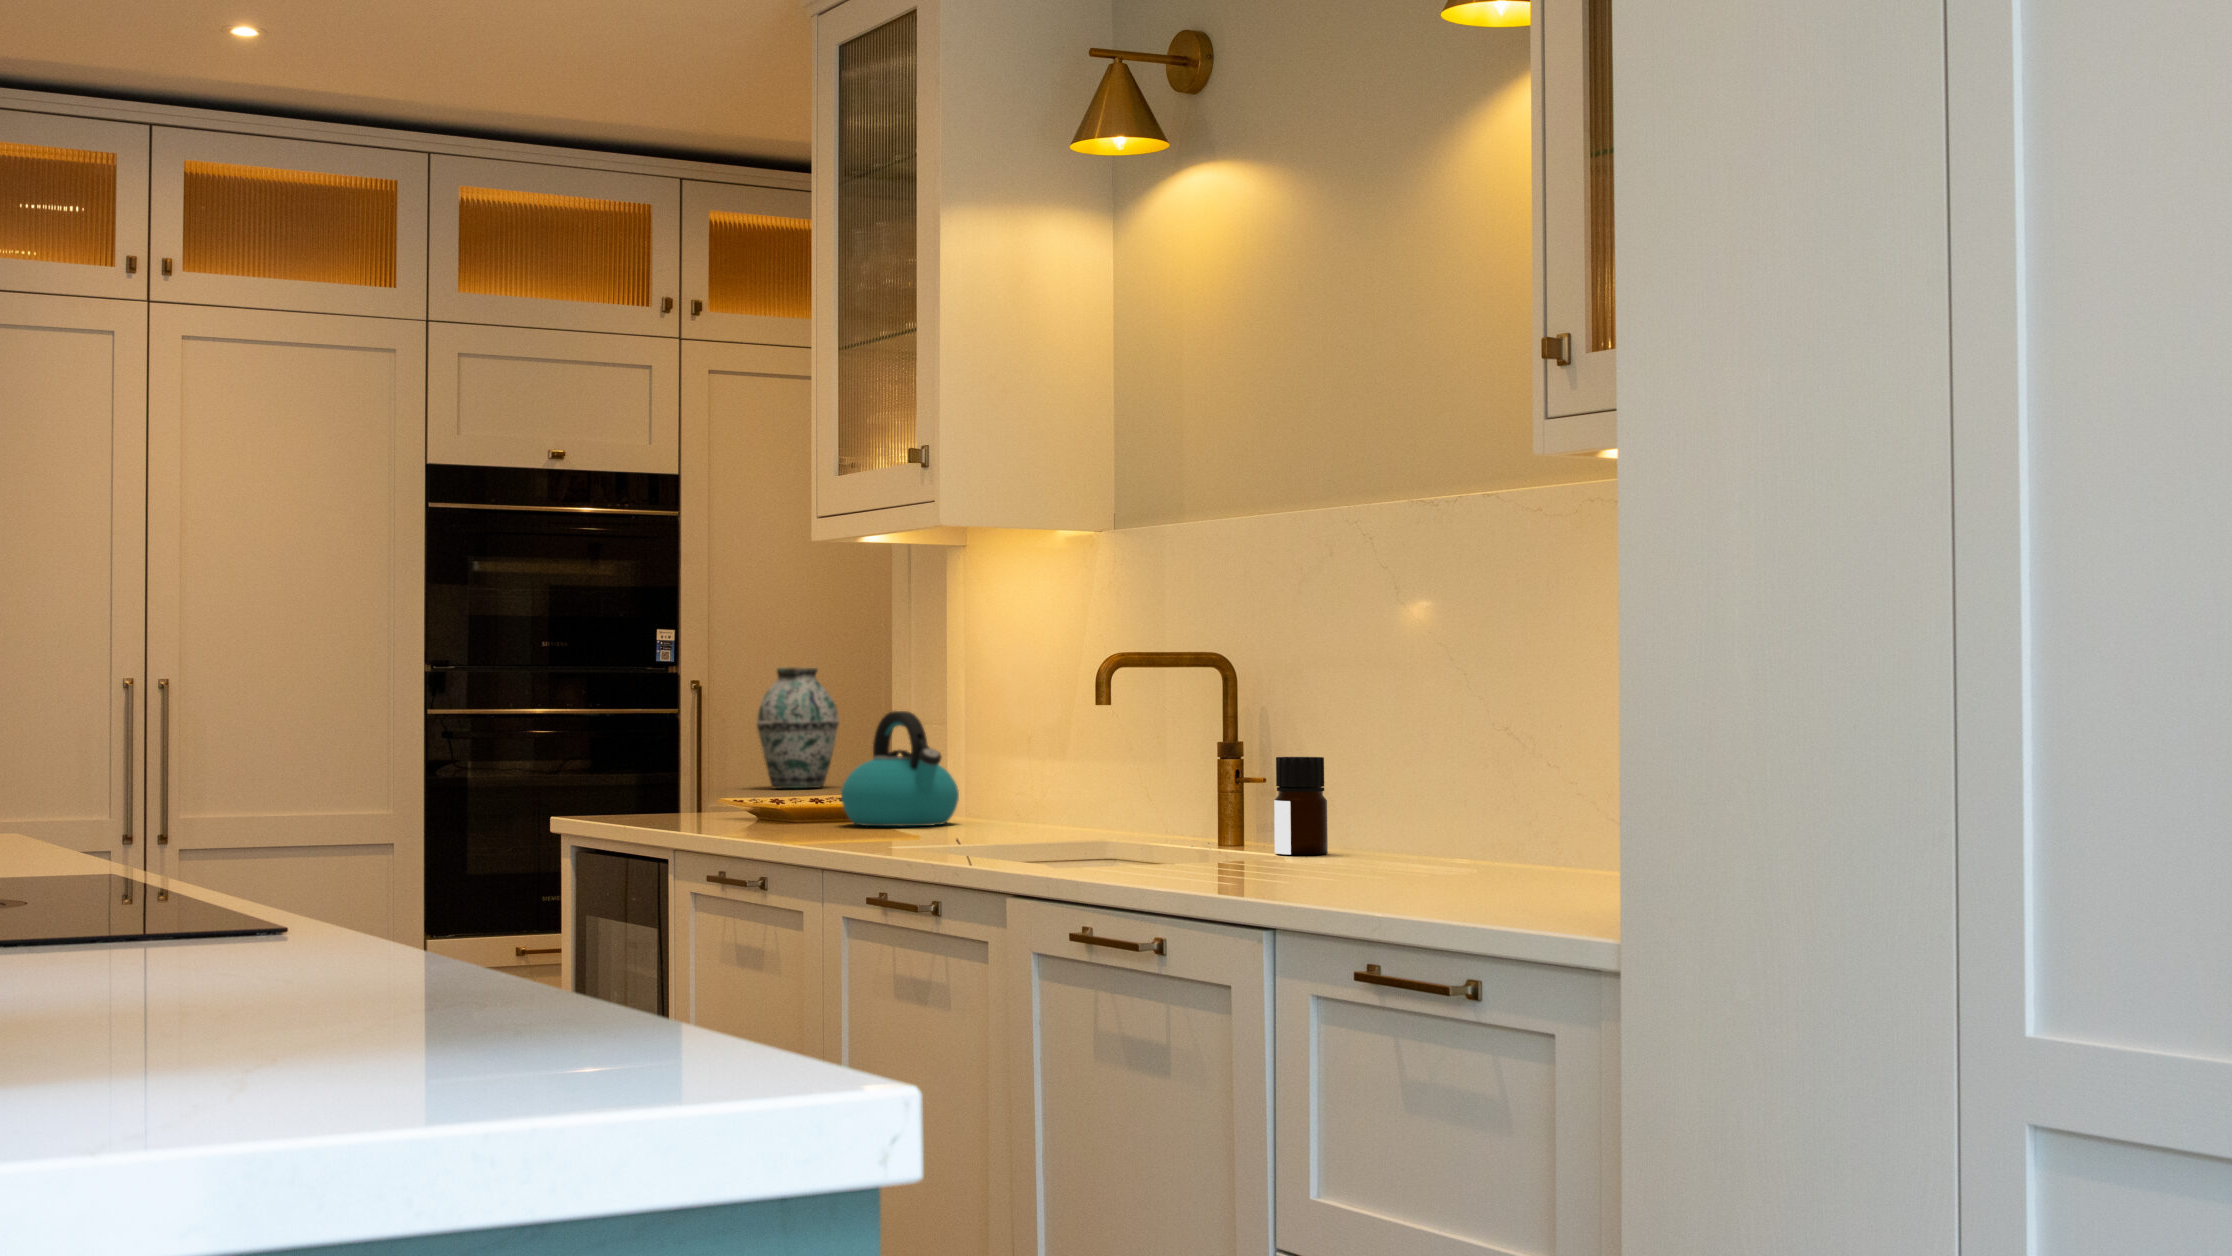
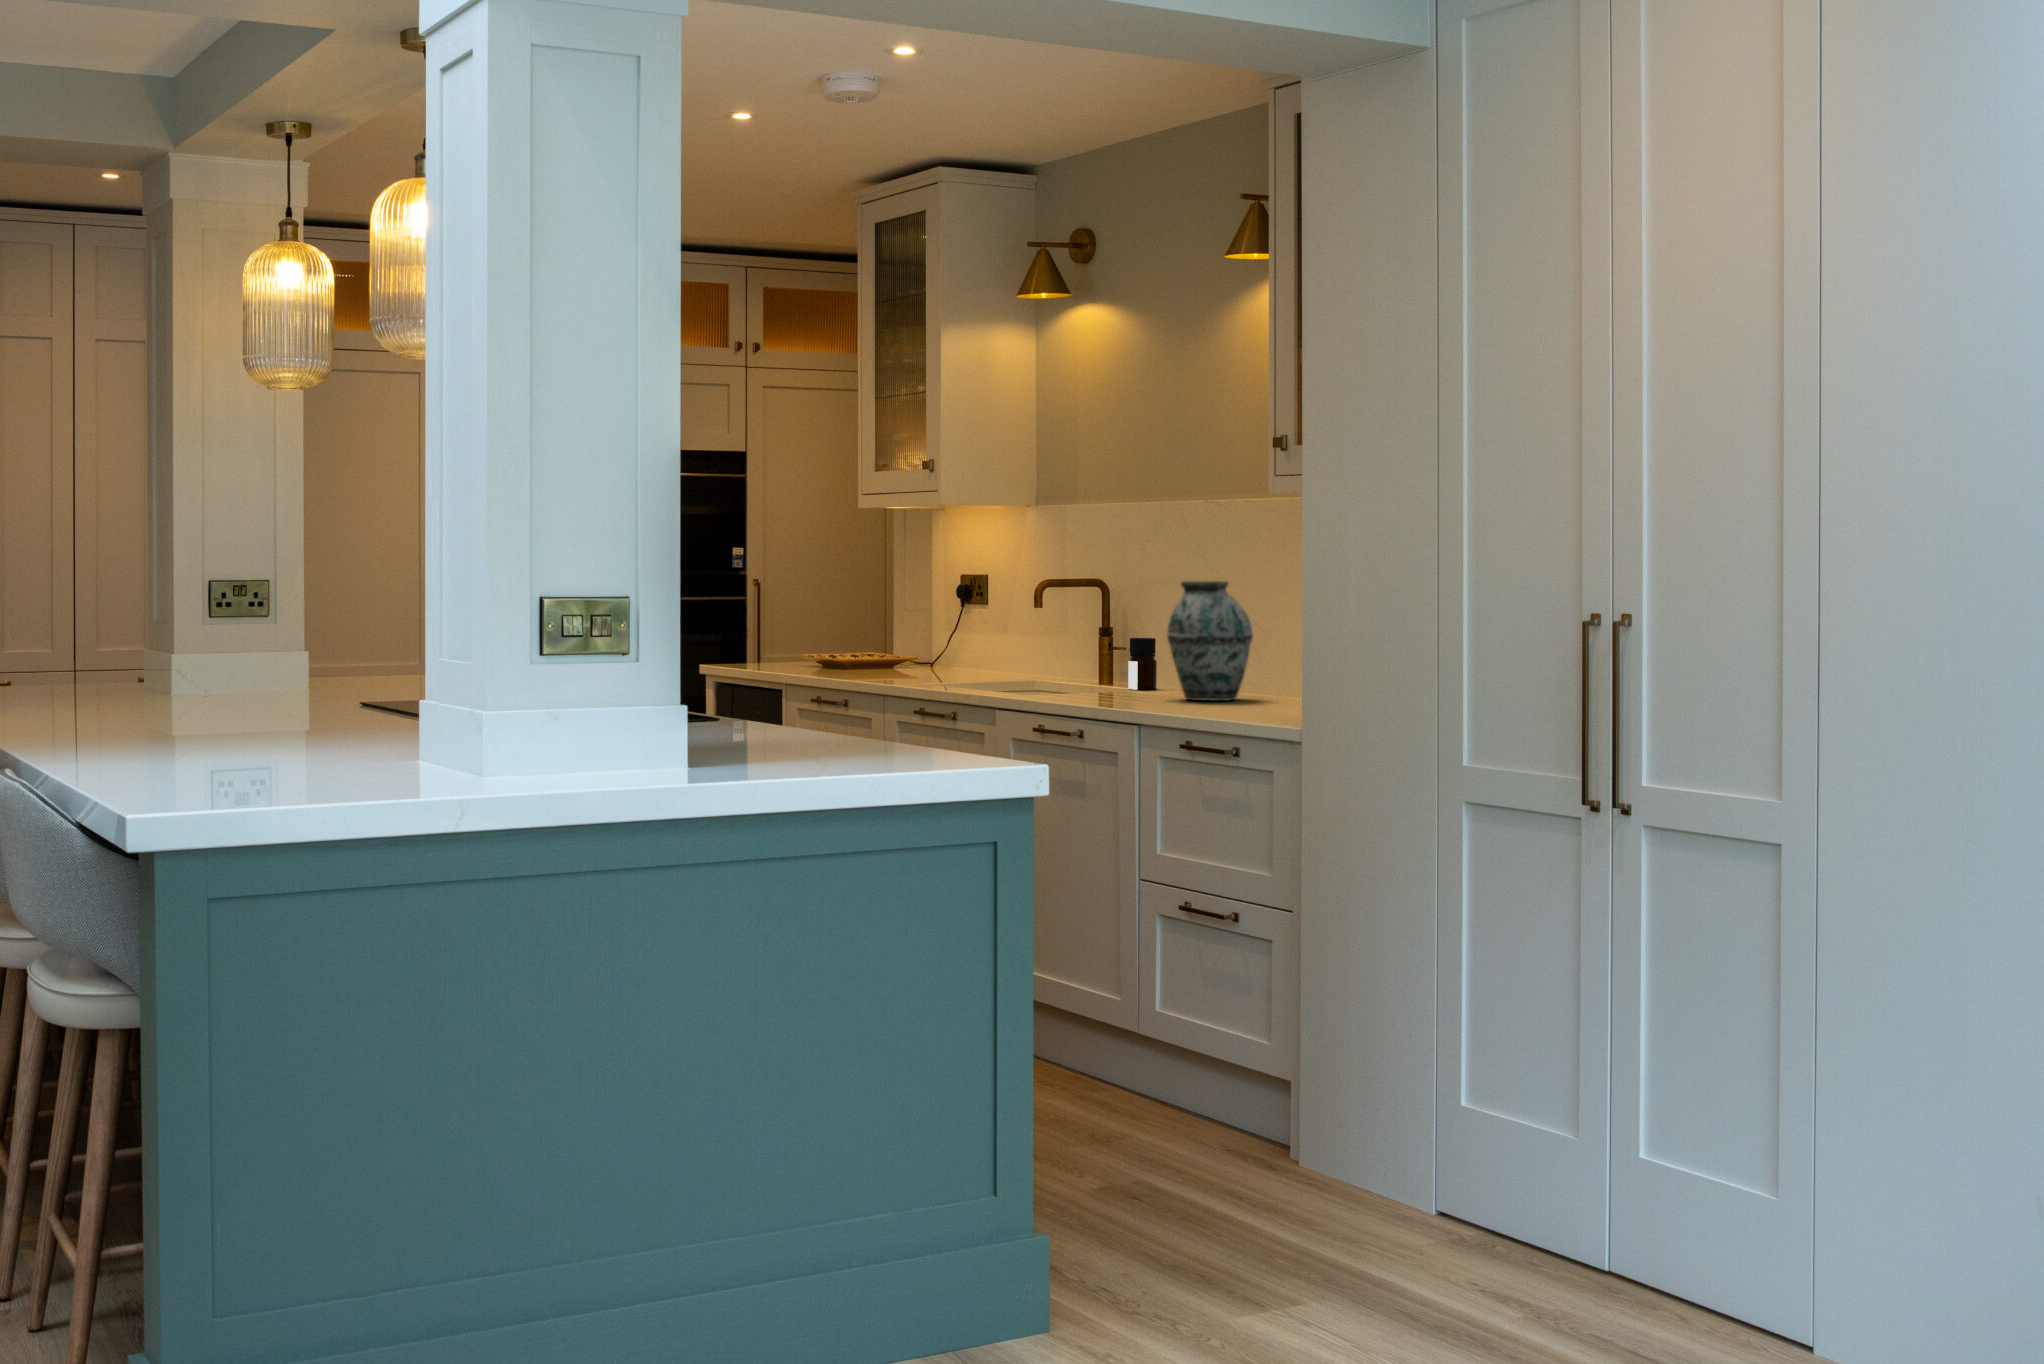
vase: present [757,667,839,788] -> present [1167,581,1253,701]
kettle: present [841,711,959,826] -> none [877,607,943,672]

